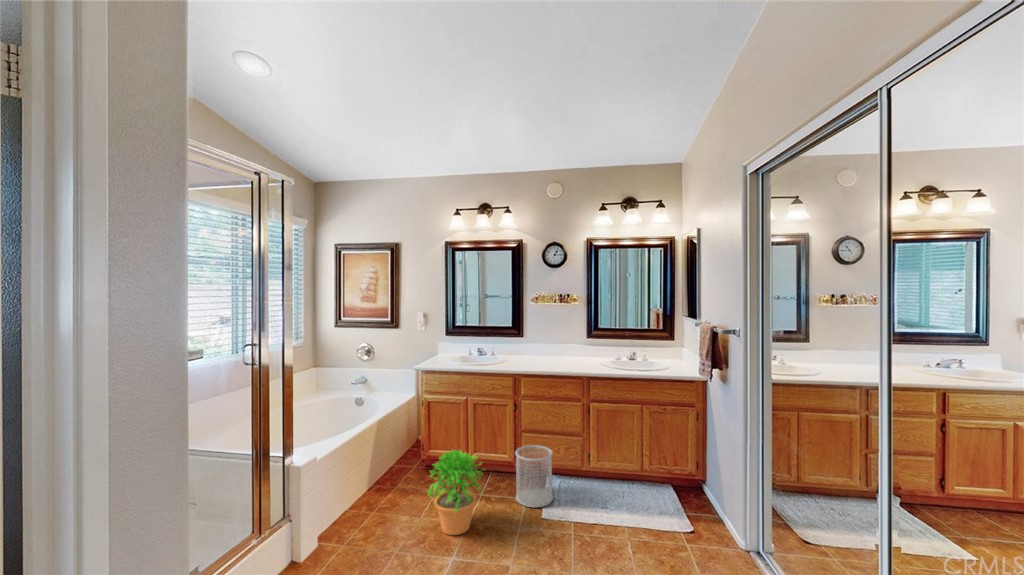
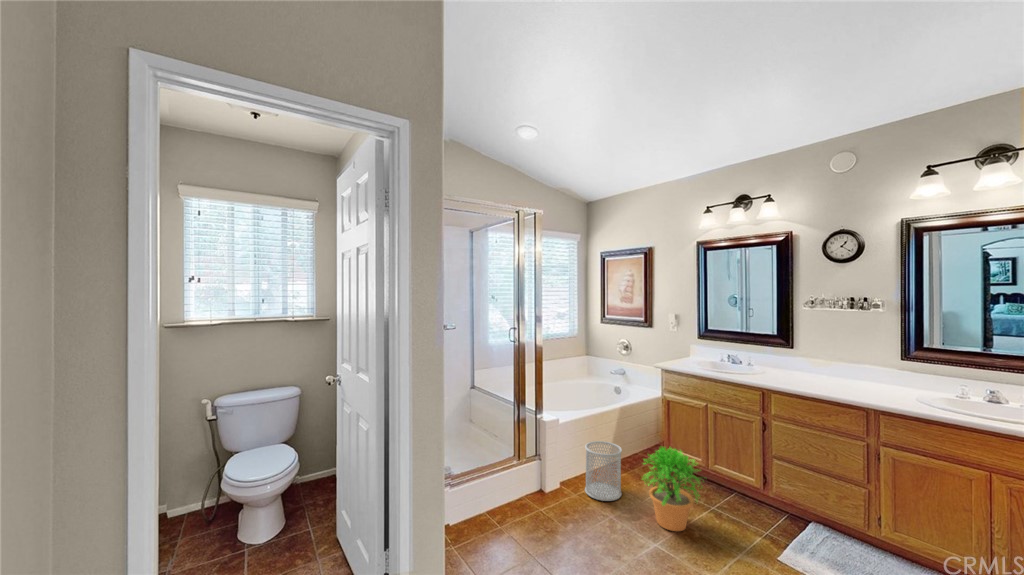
wastebasket: present [516,445,553,507] -> present [585,441,622,501]

